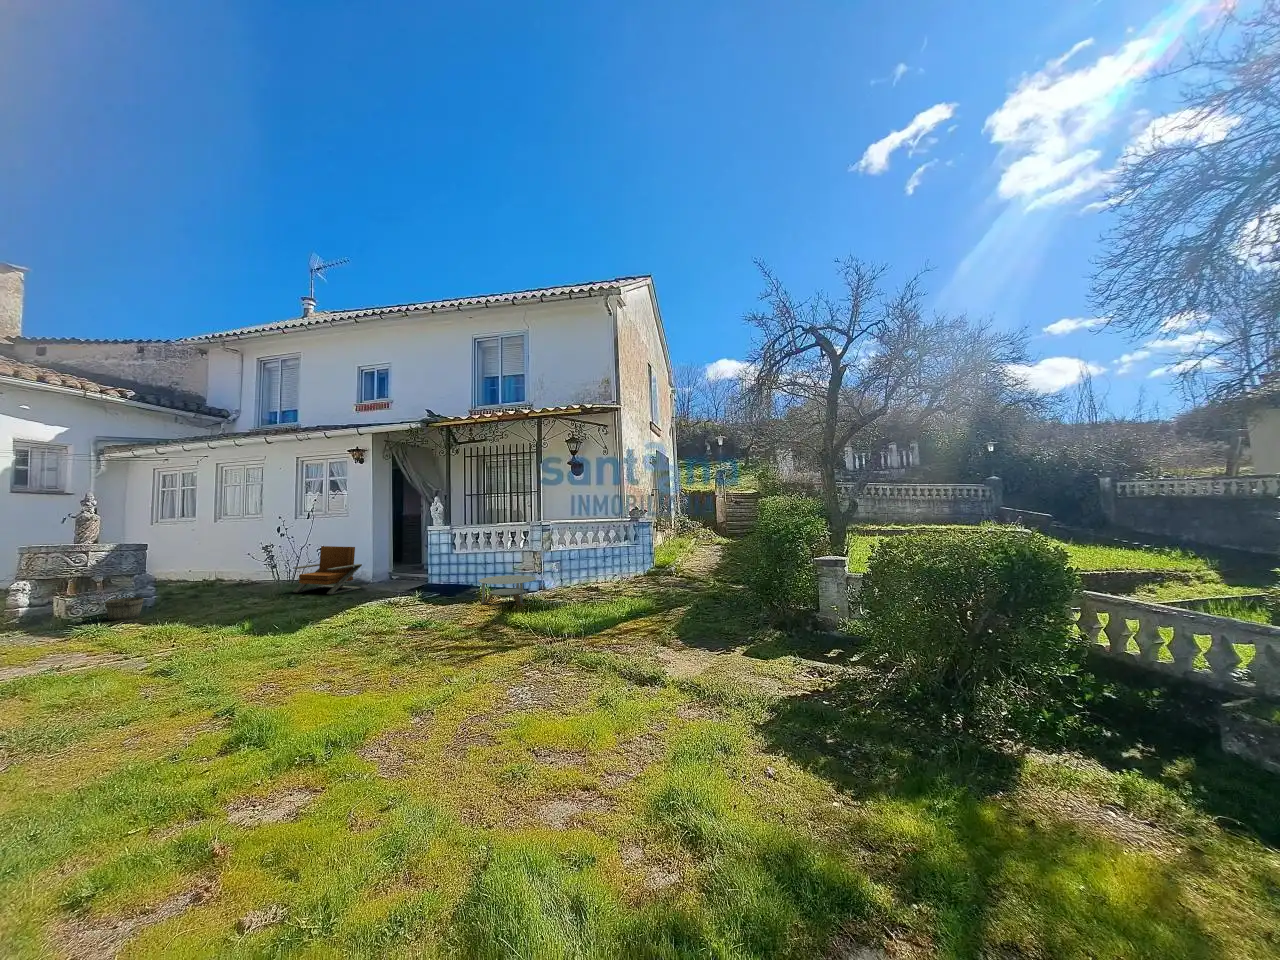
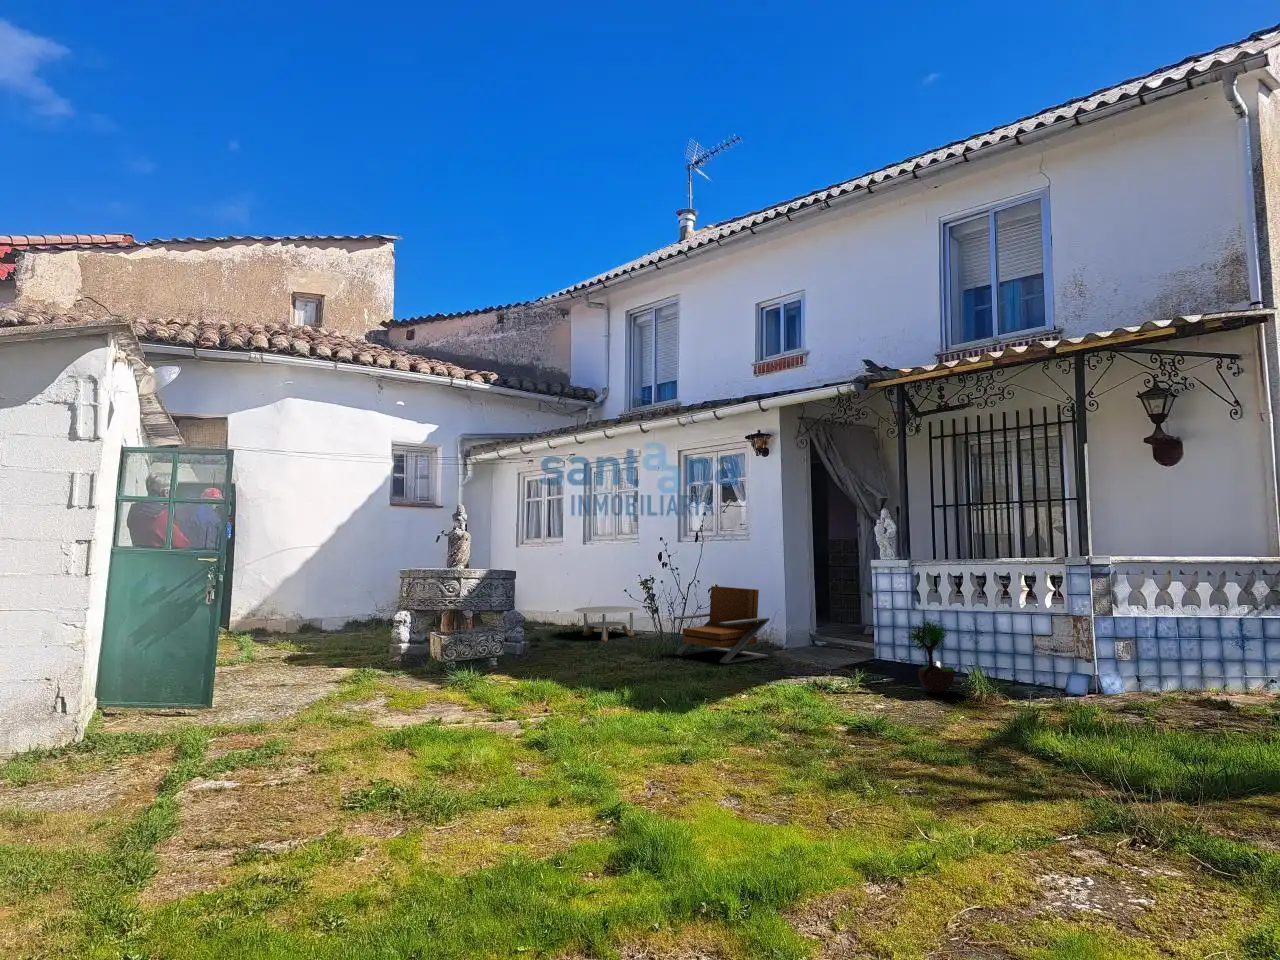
potted tree: none [446,555,473,597] -> present [907,619,954,693]
round table: present [478,575,536,606] -> present [574,606,640,641]
wooden bucket: present [105,593,144,620] -> none [465,638,504,673]

